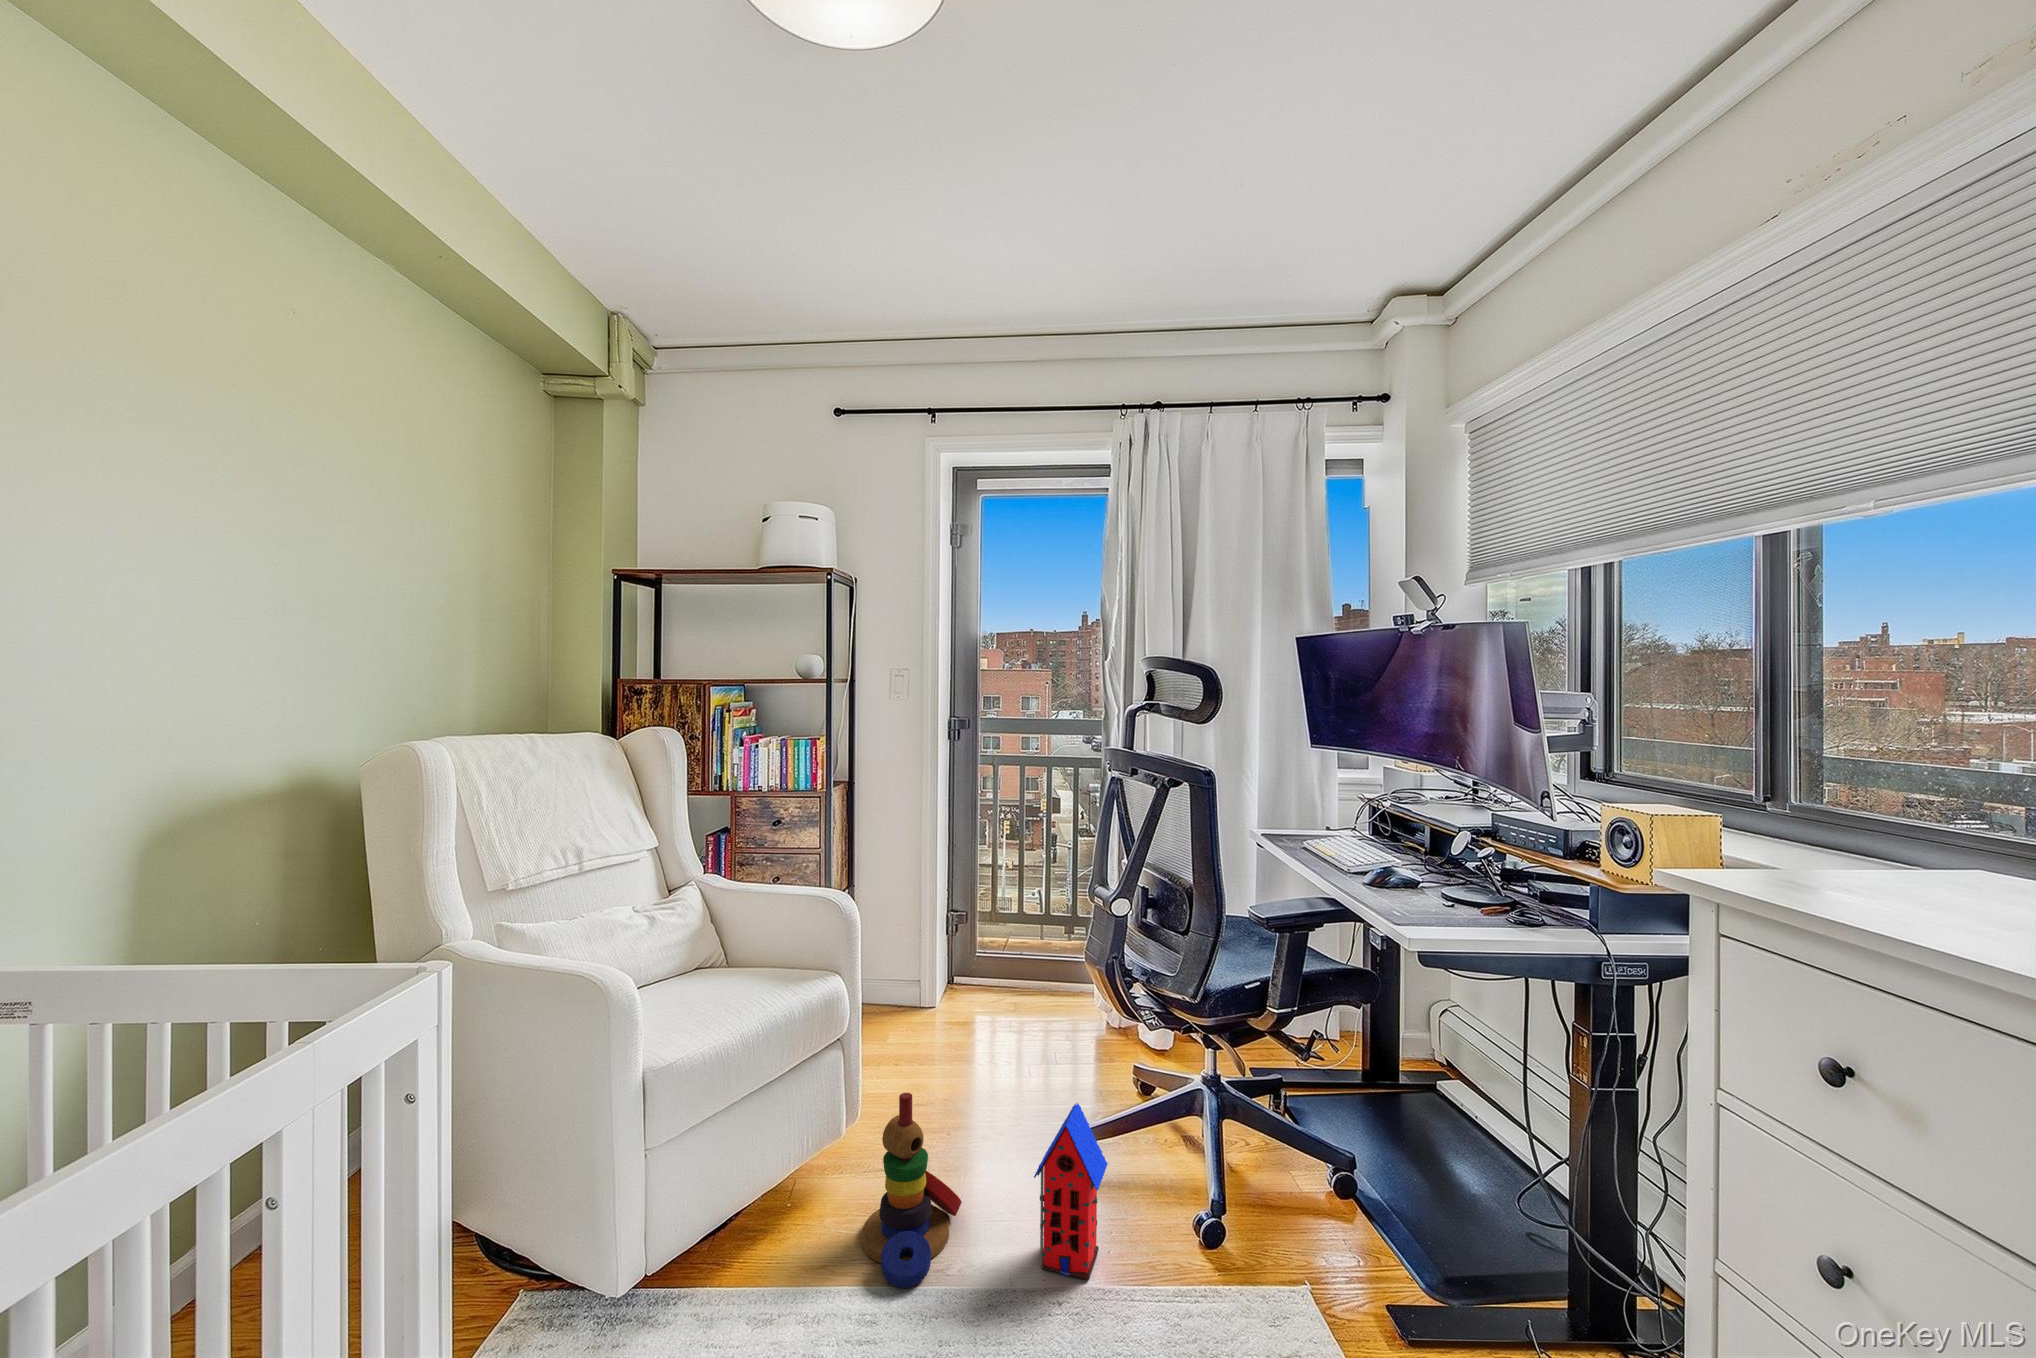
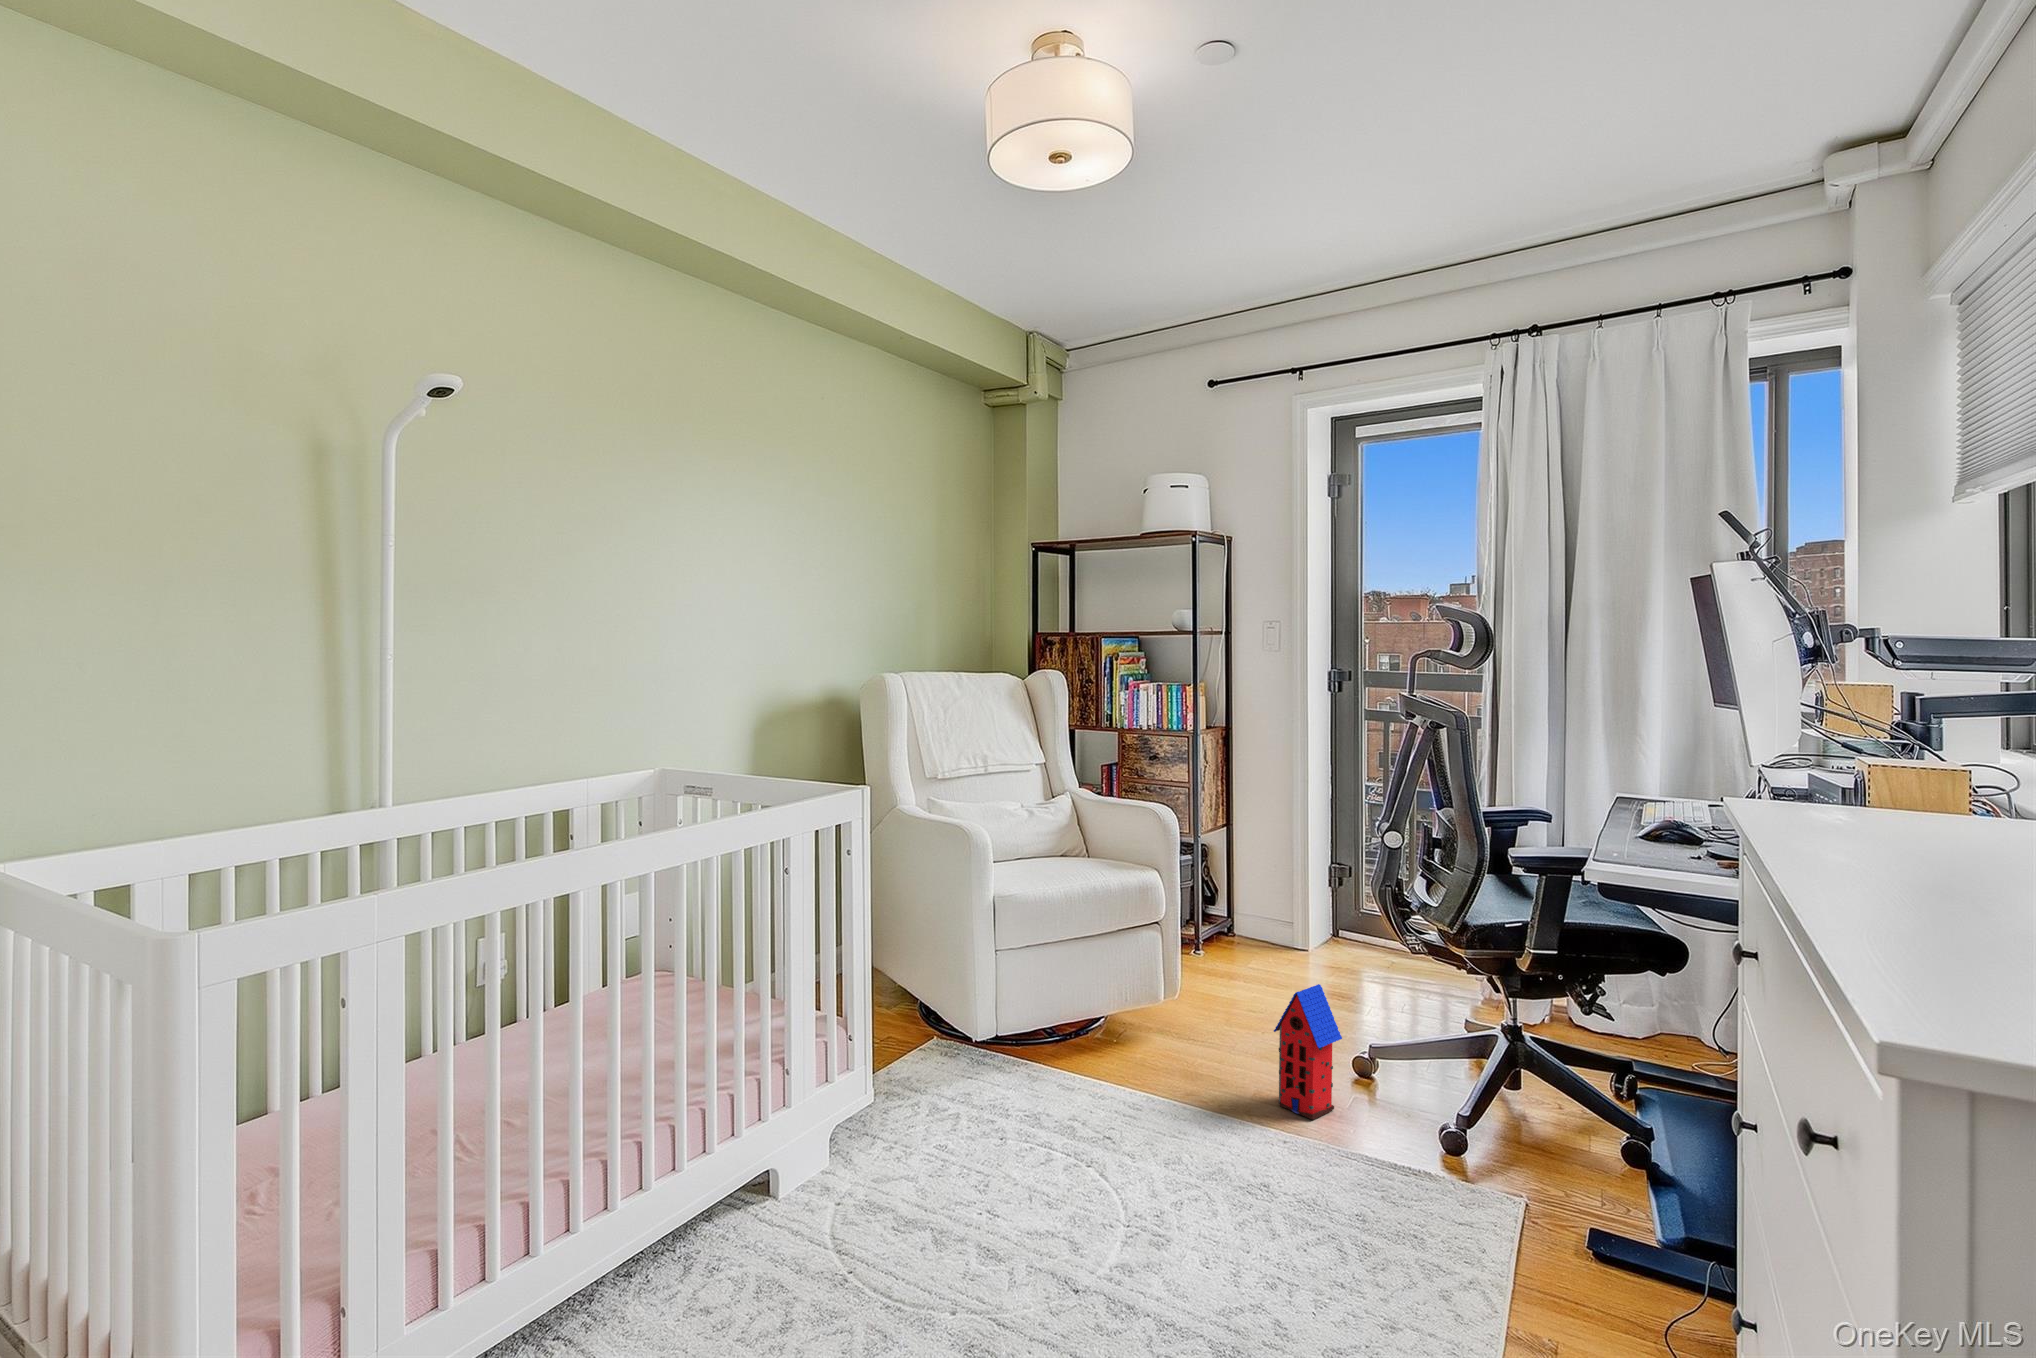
stacking toy: present [861,1093,962,1288] -> none [1153,955,1236,1088]

